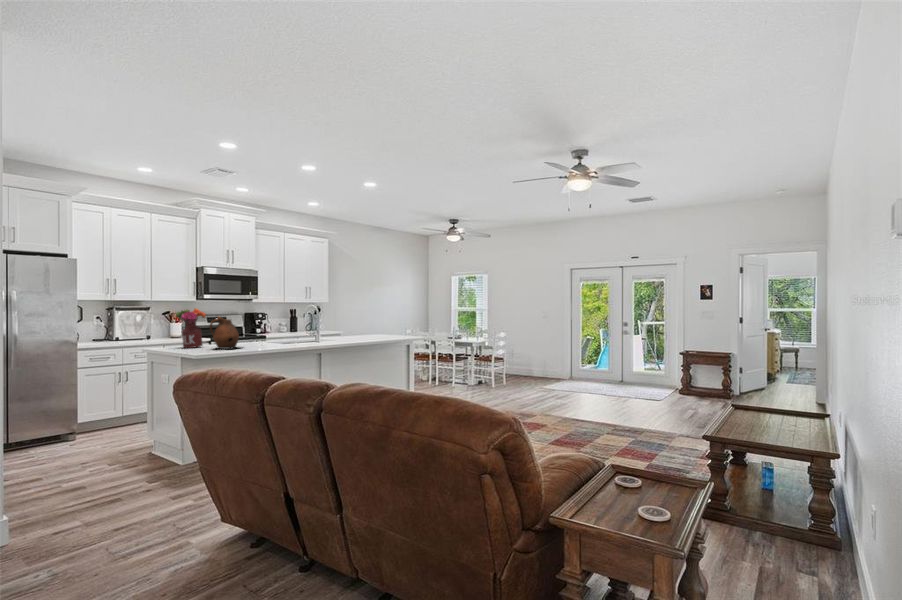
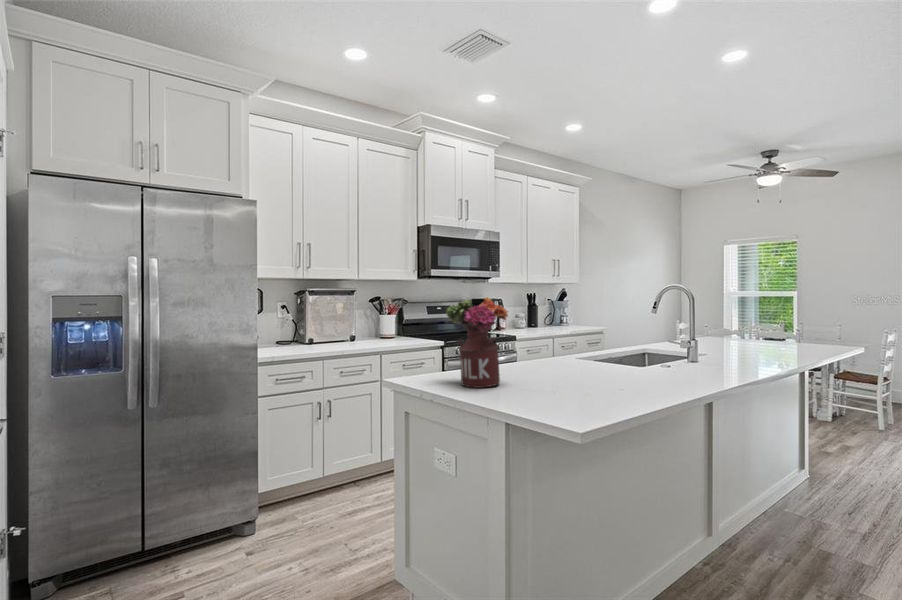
ceramic pitcher: present [210,316,239,349] -> none [544,318,614,407]

